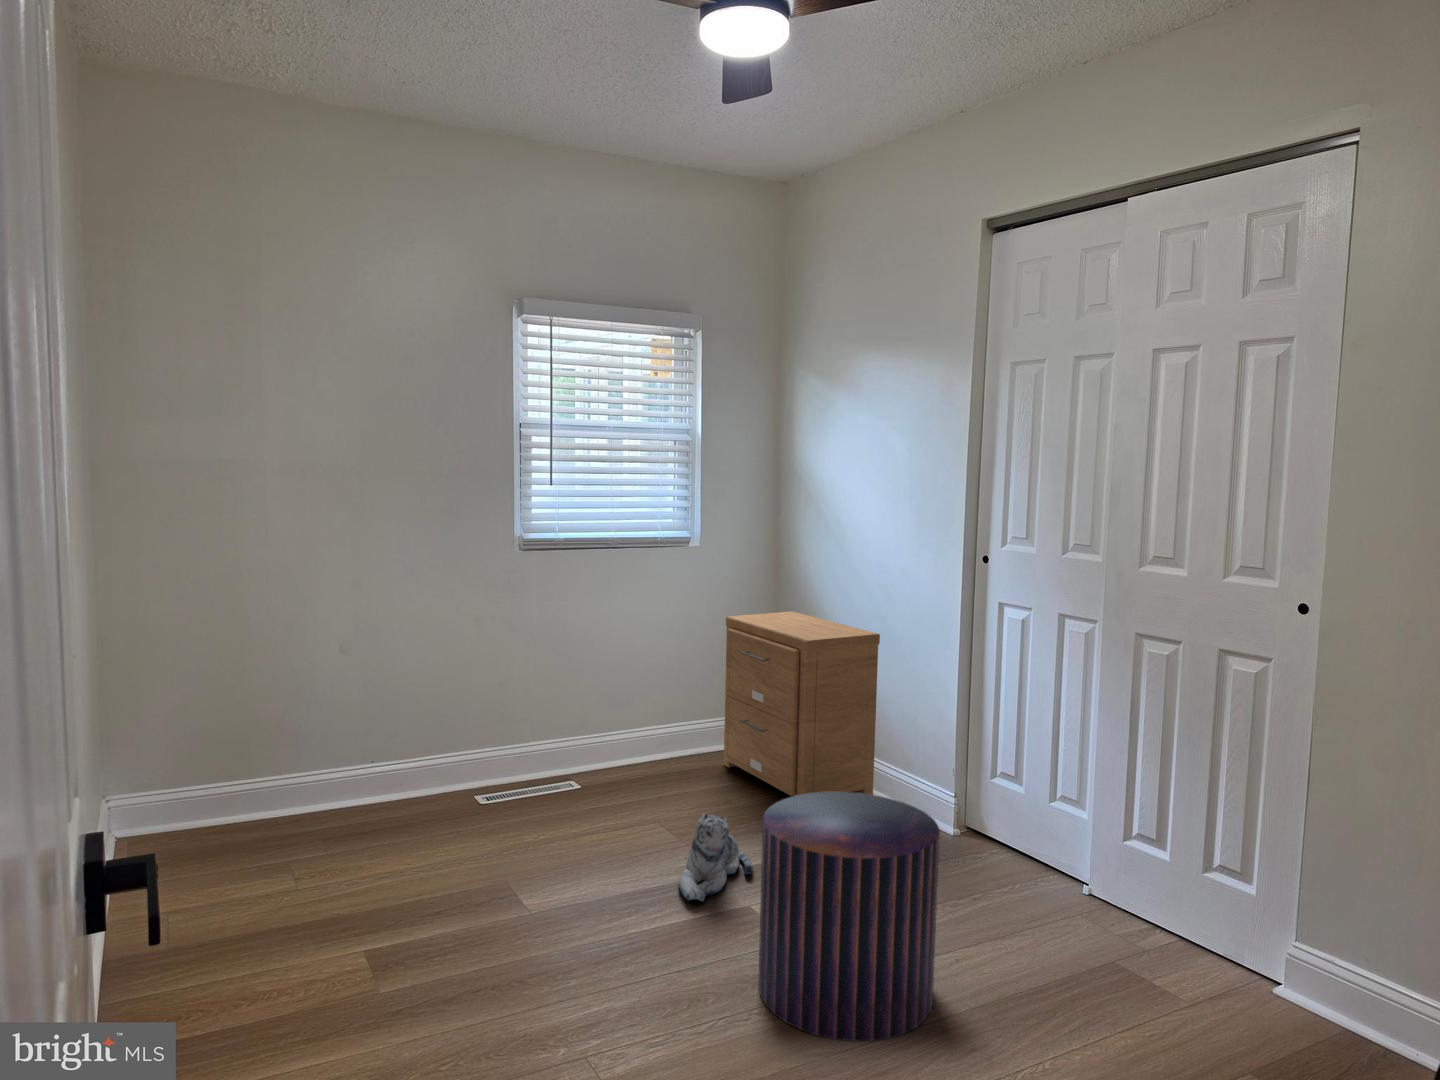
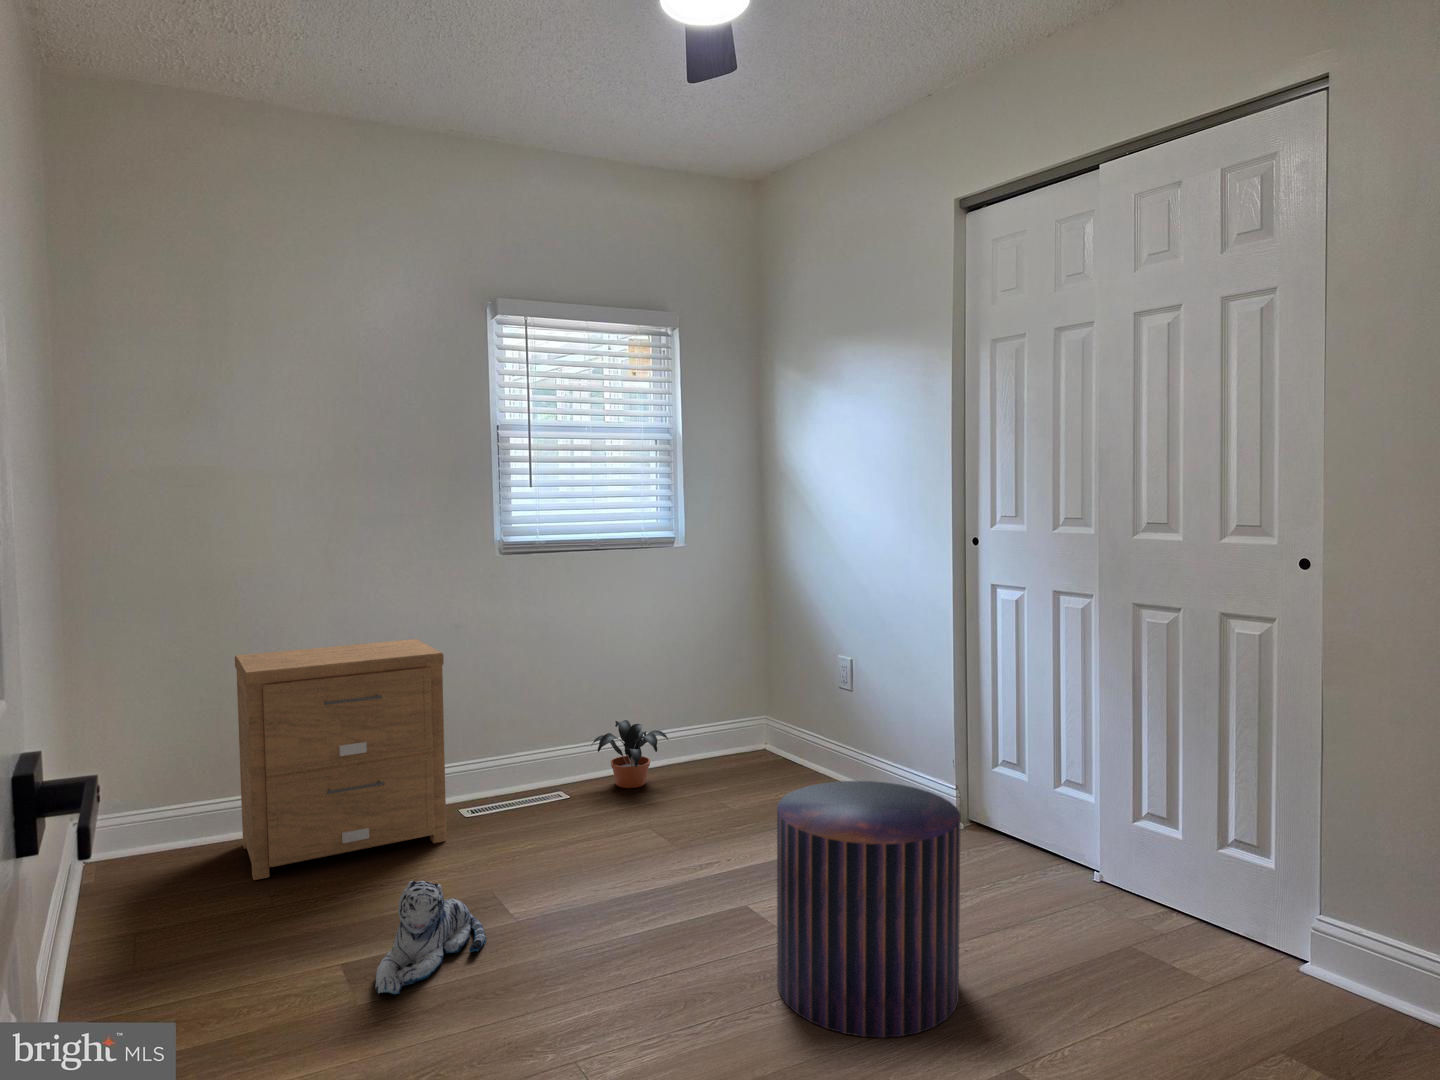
nightstand: present [724,612,880,796] -> present [235,639,447,880]
potted plant: none [601,715,679,782] -> present [592,720,668,788]
plush toy: present [679,814,753,901] -> present [375,881,486,995]

